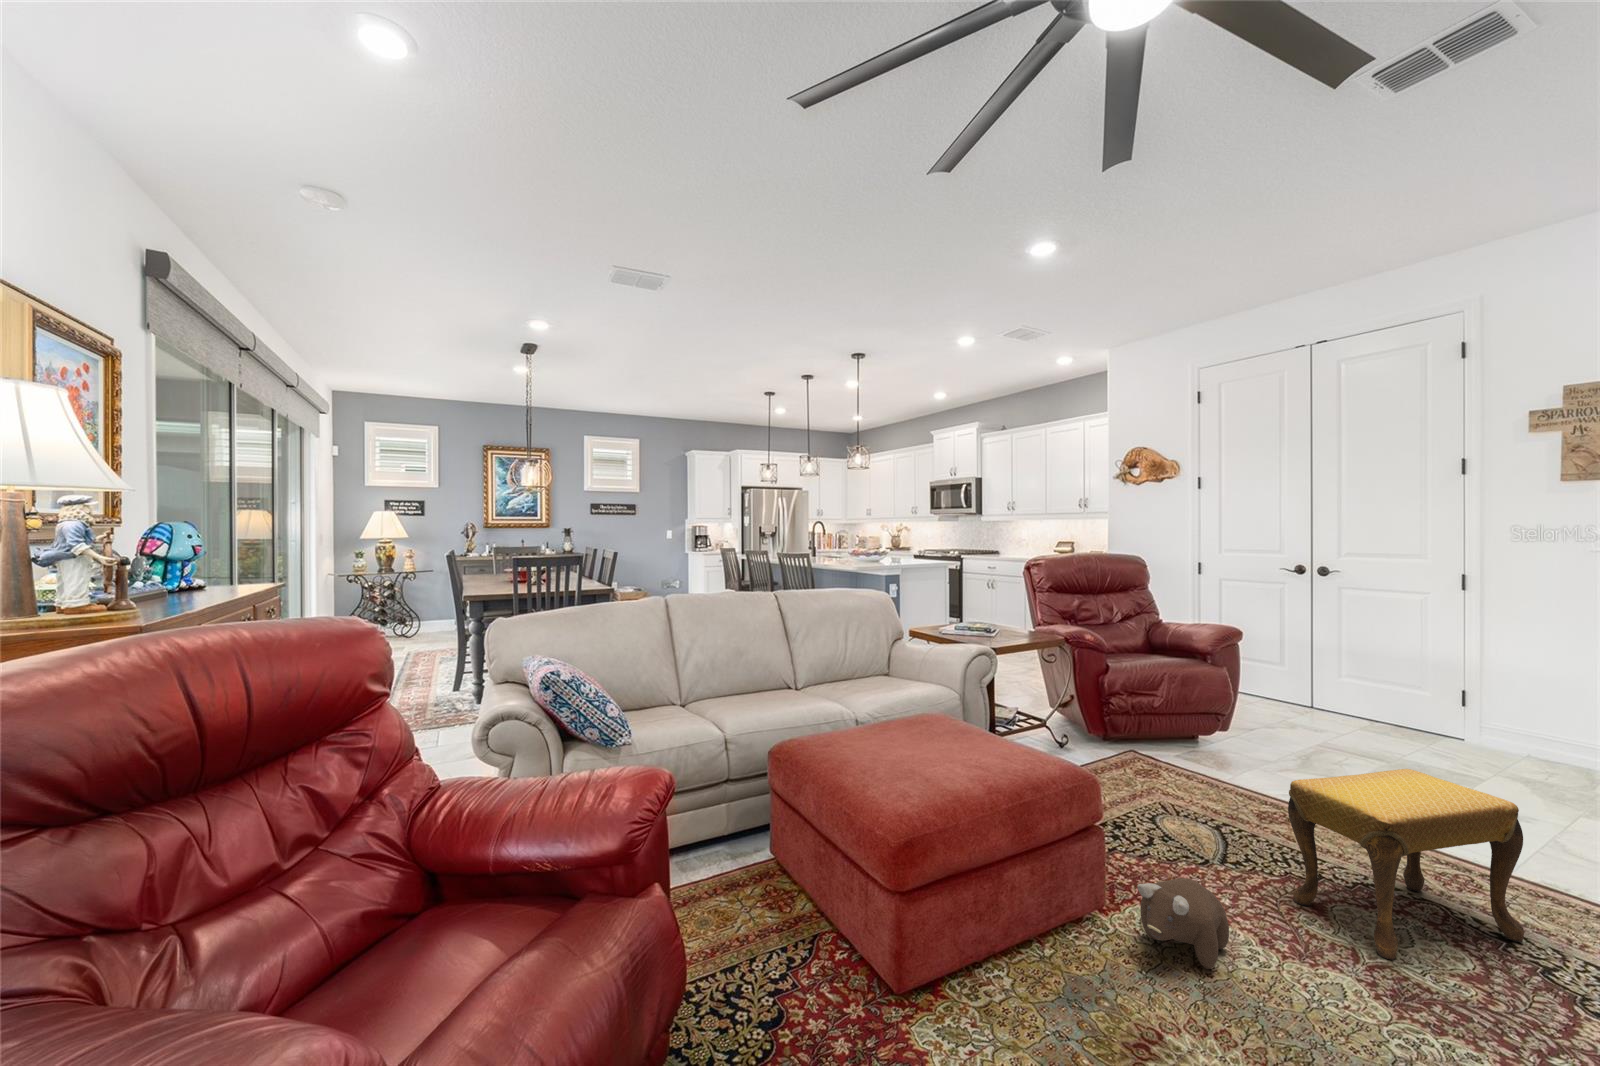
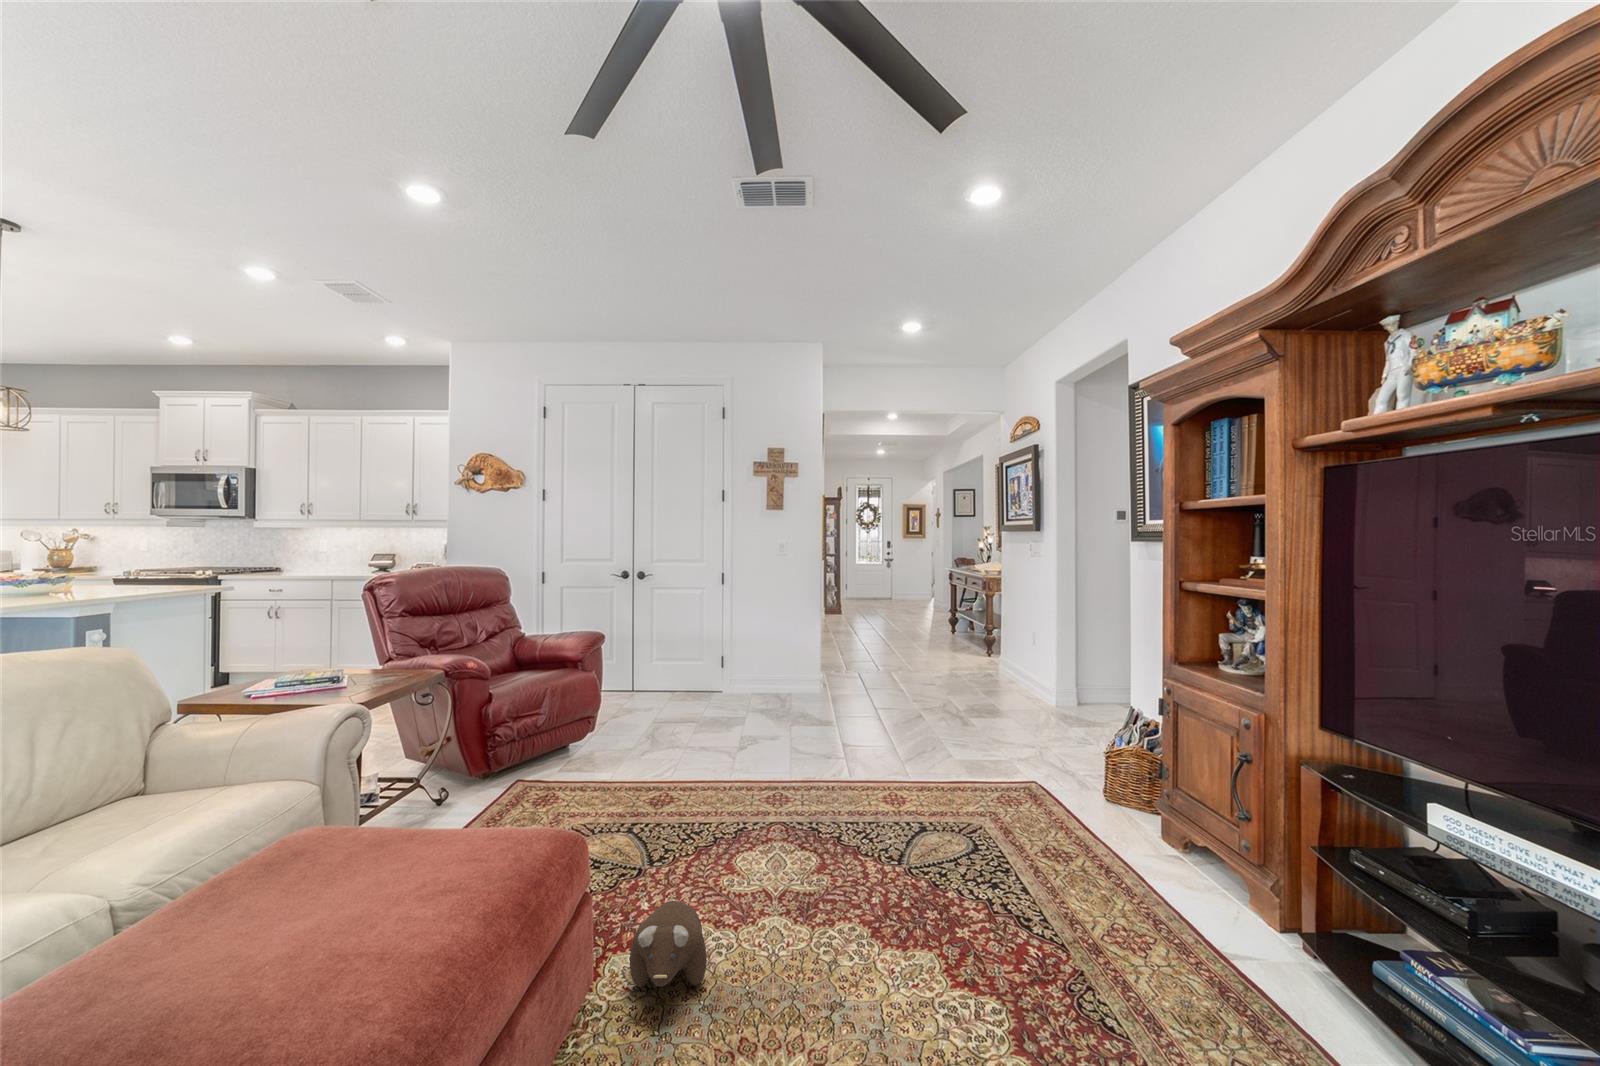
footstool: present [1288,769,1524,960] -> none [709,727,829,888]

